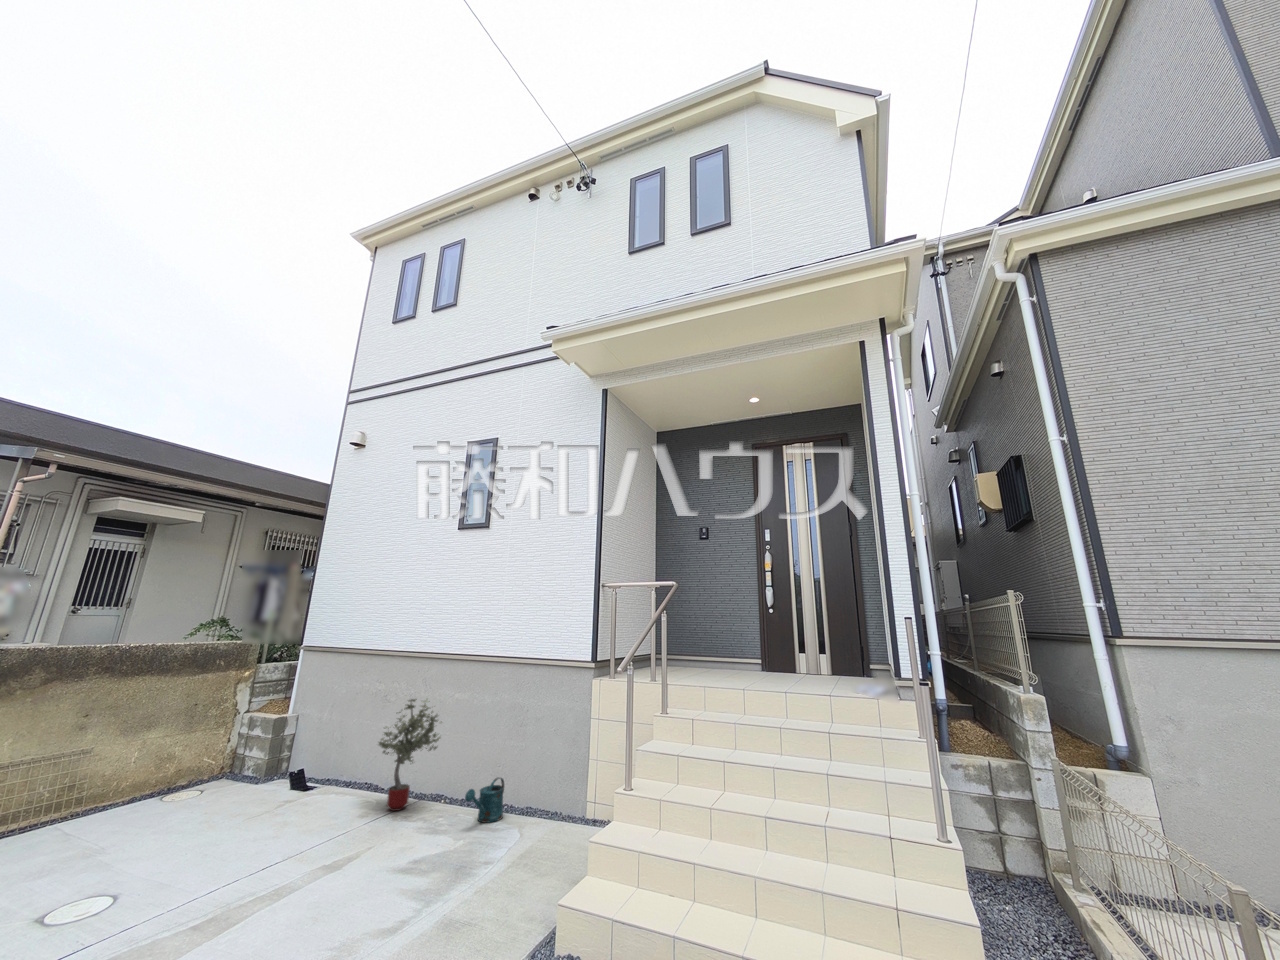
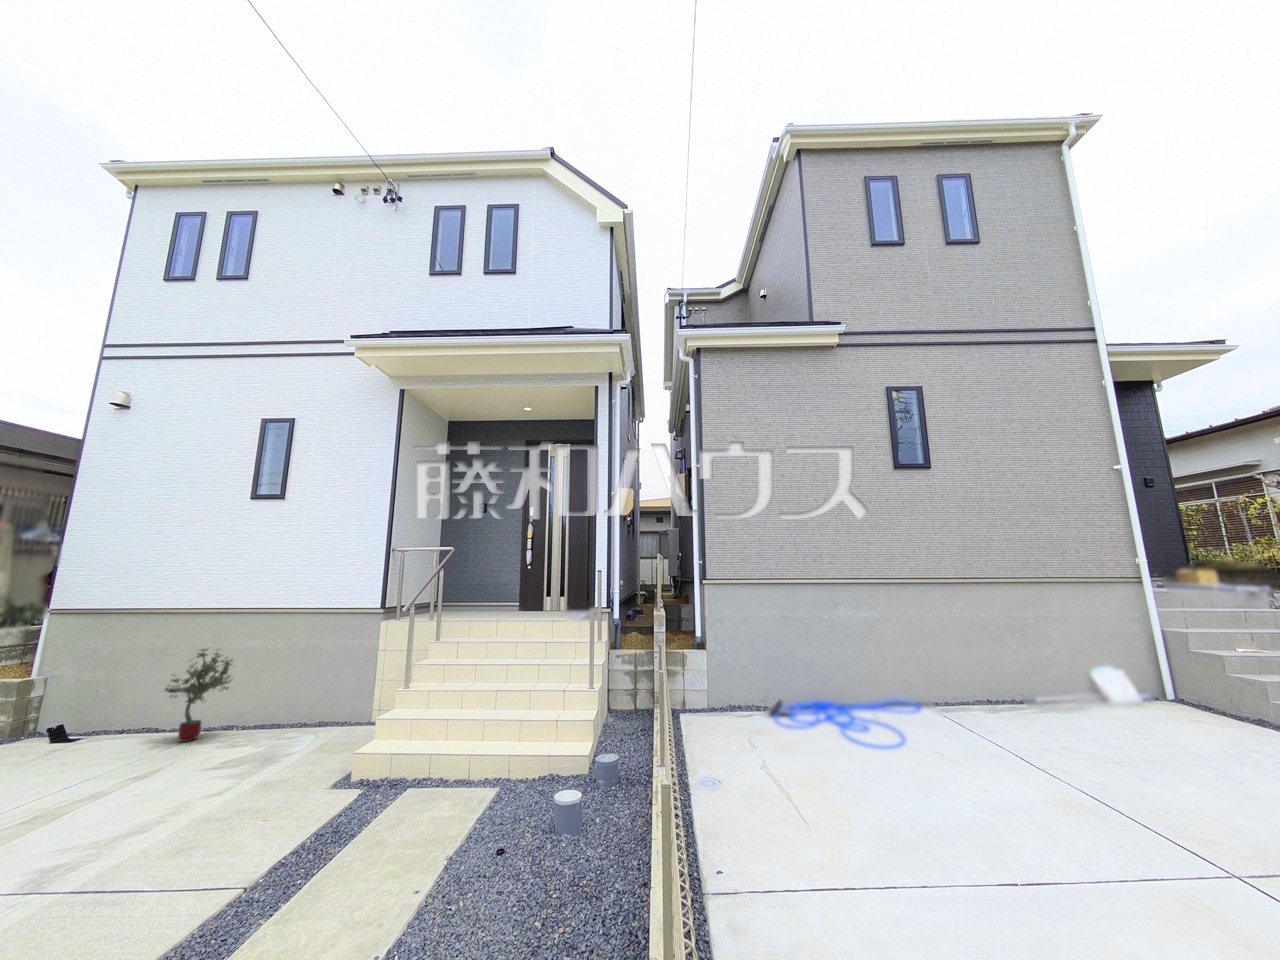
watering can: present [465,778,504,823] -> none [264,703,298,737]

